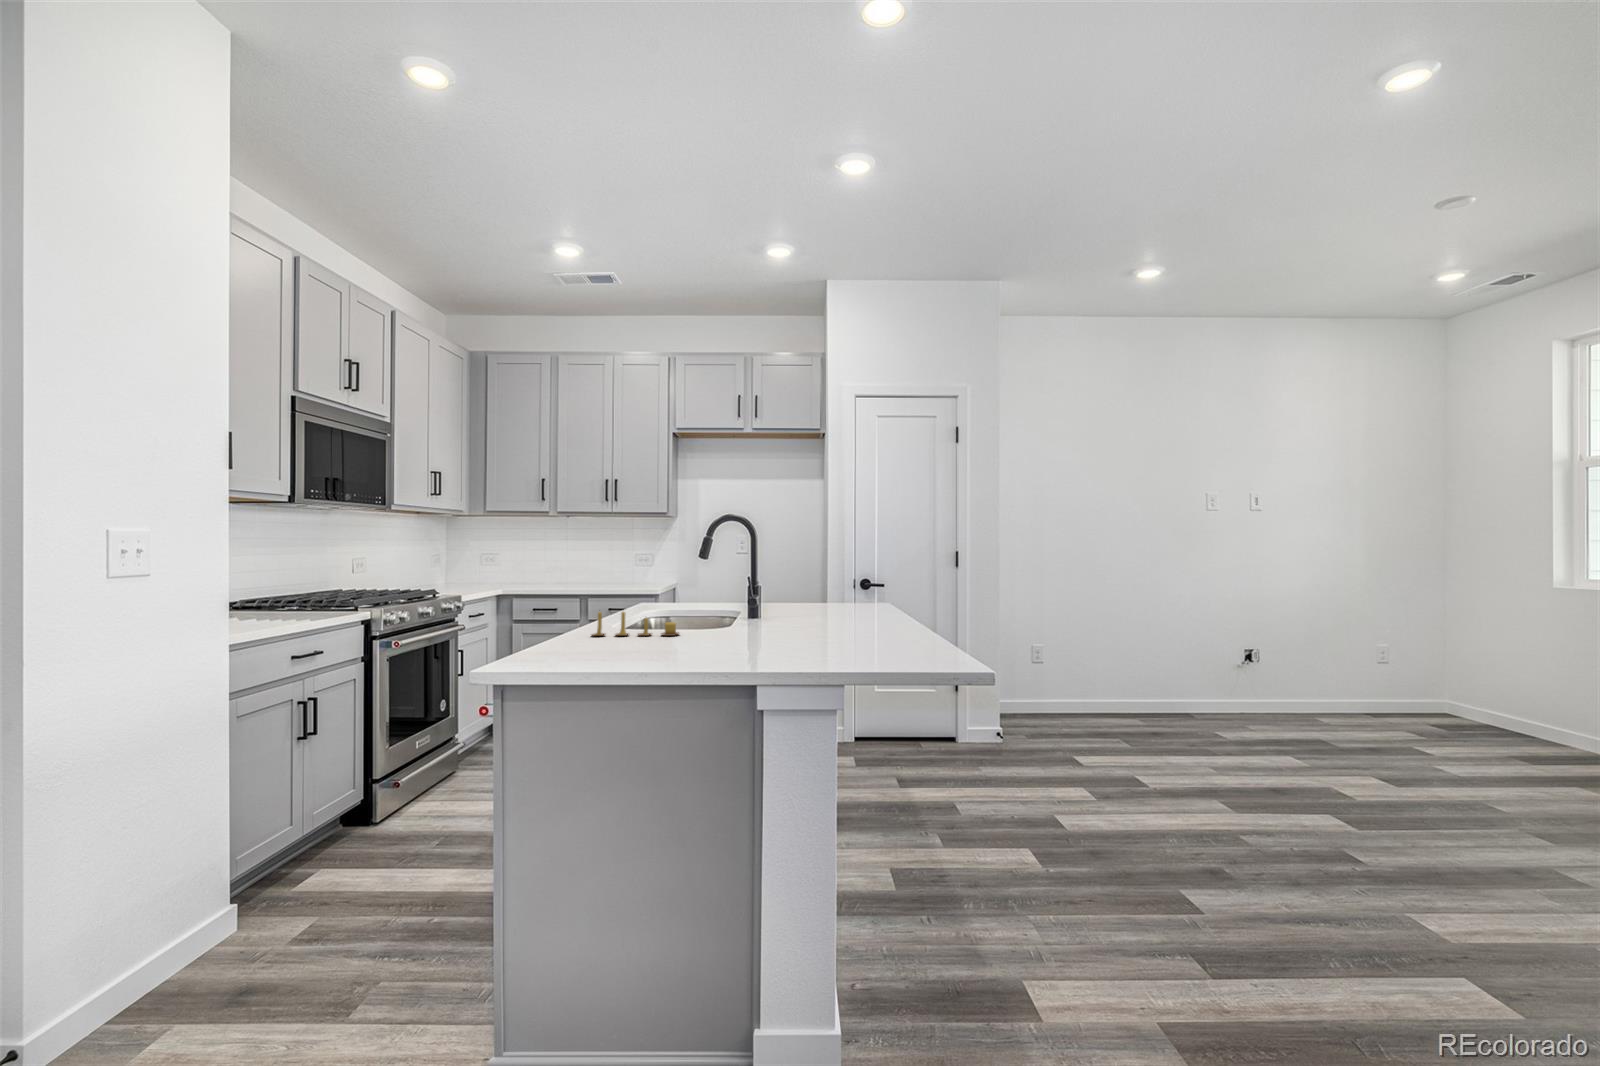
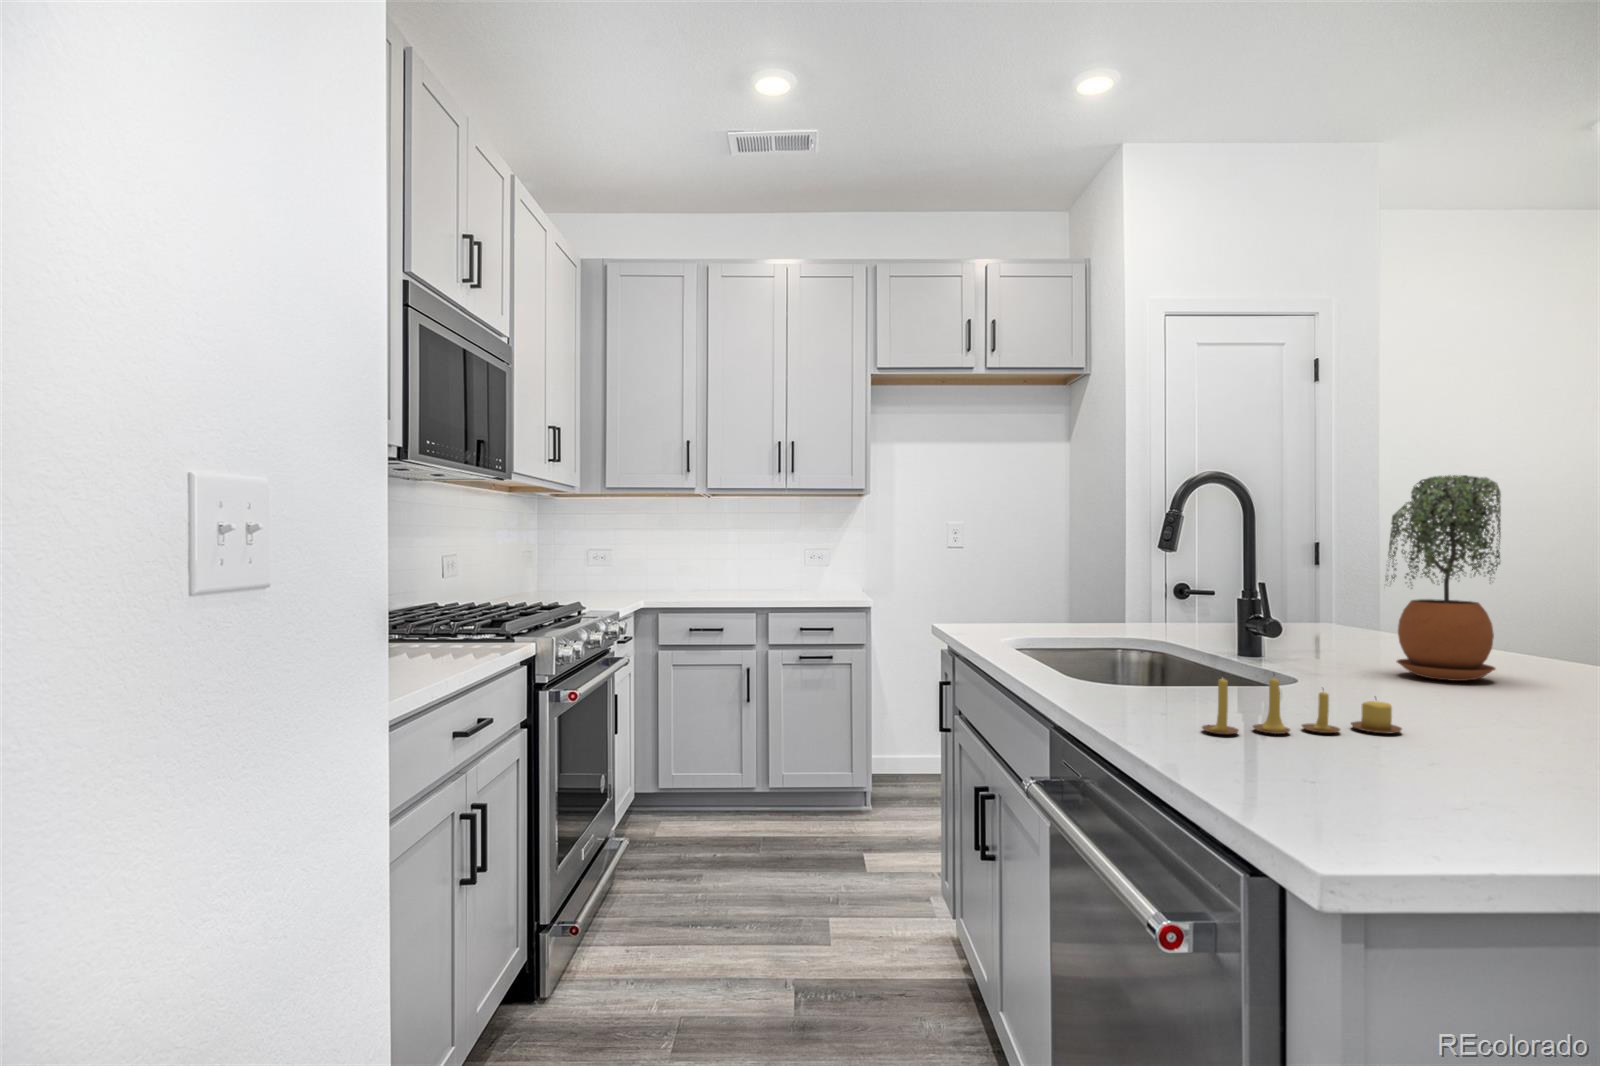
potted plant: none [773,516,831,621] -> present [1386,475,1501,681]

